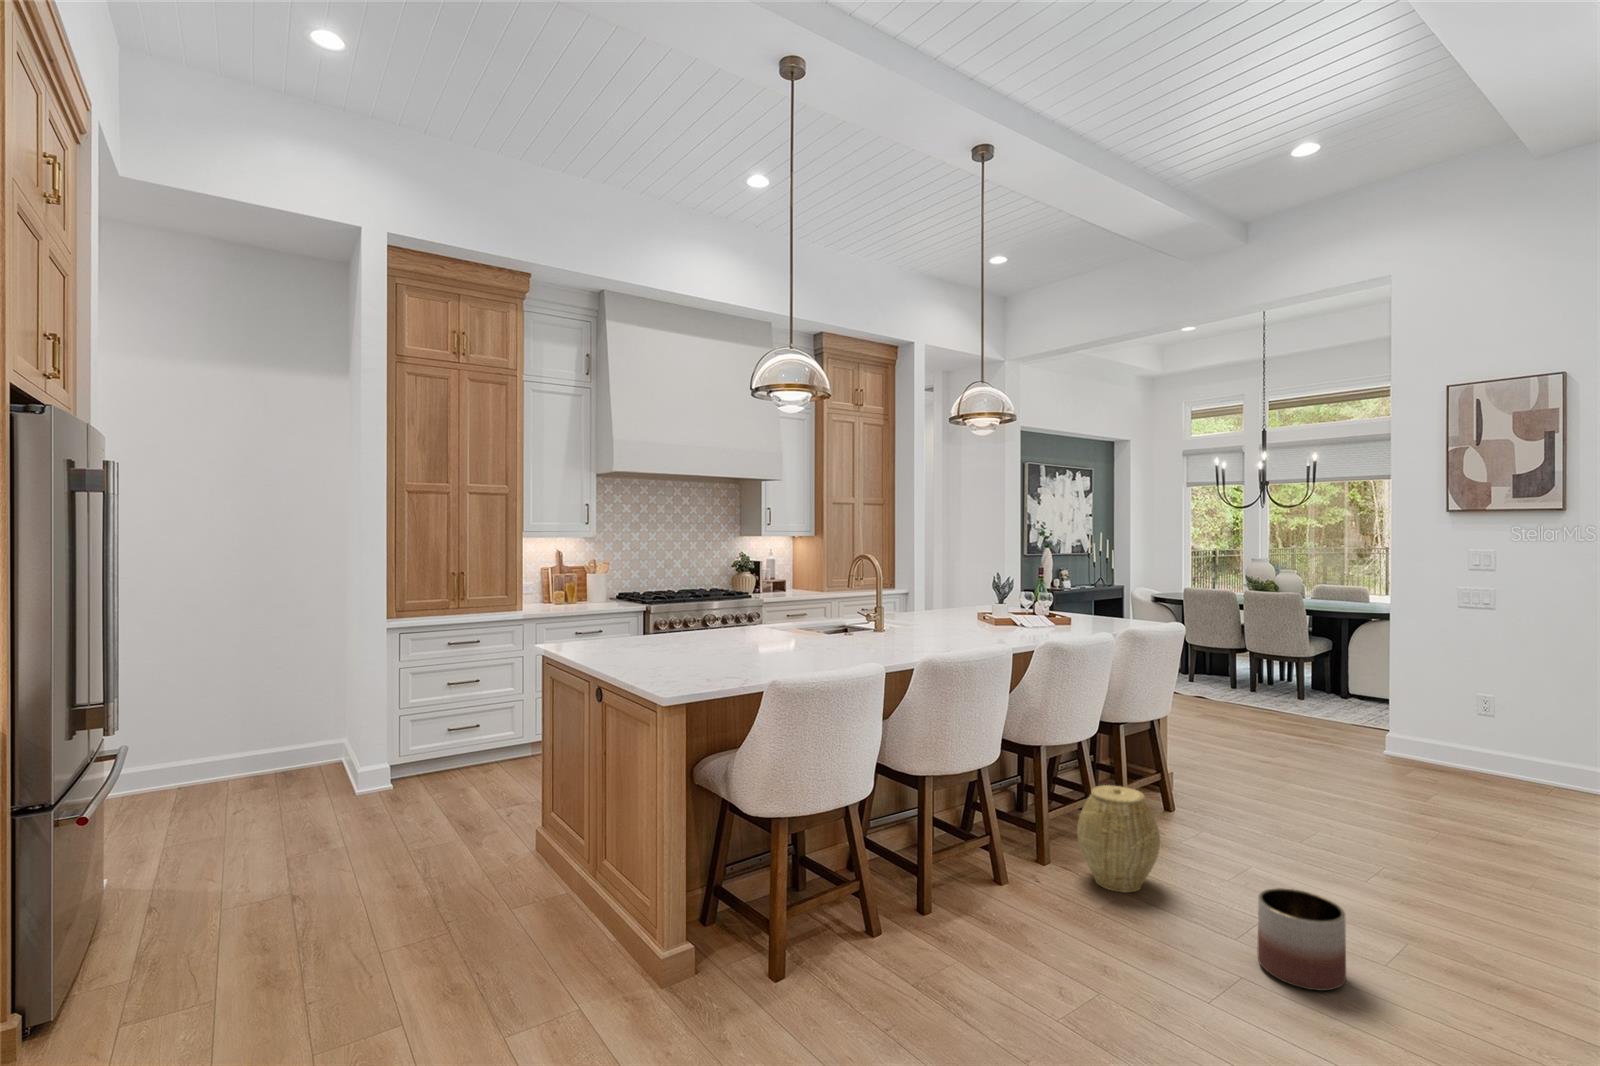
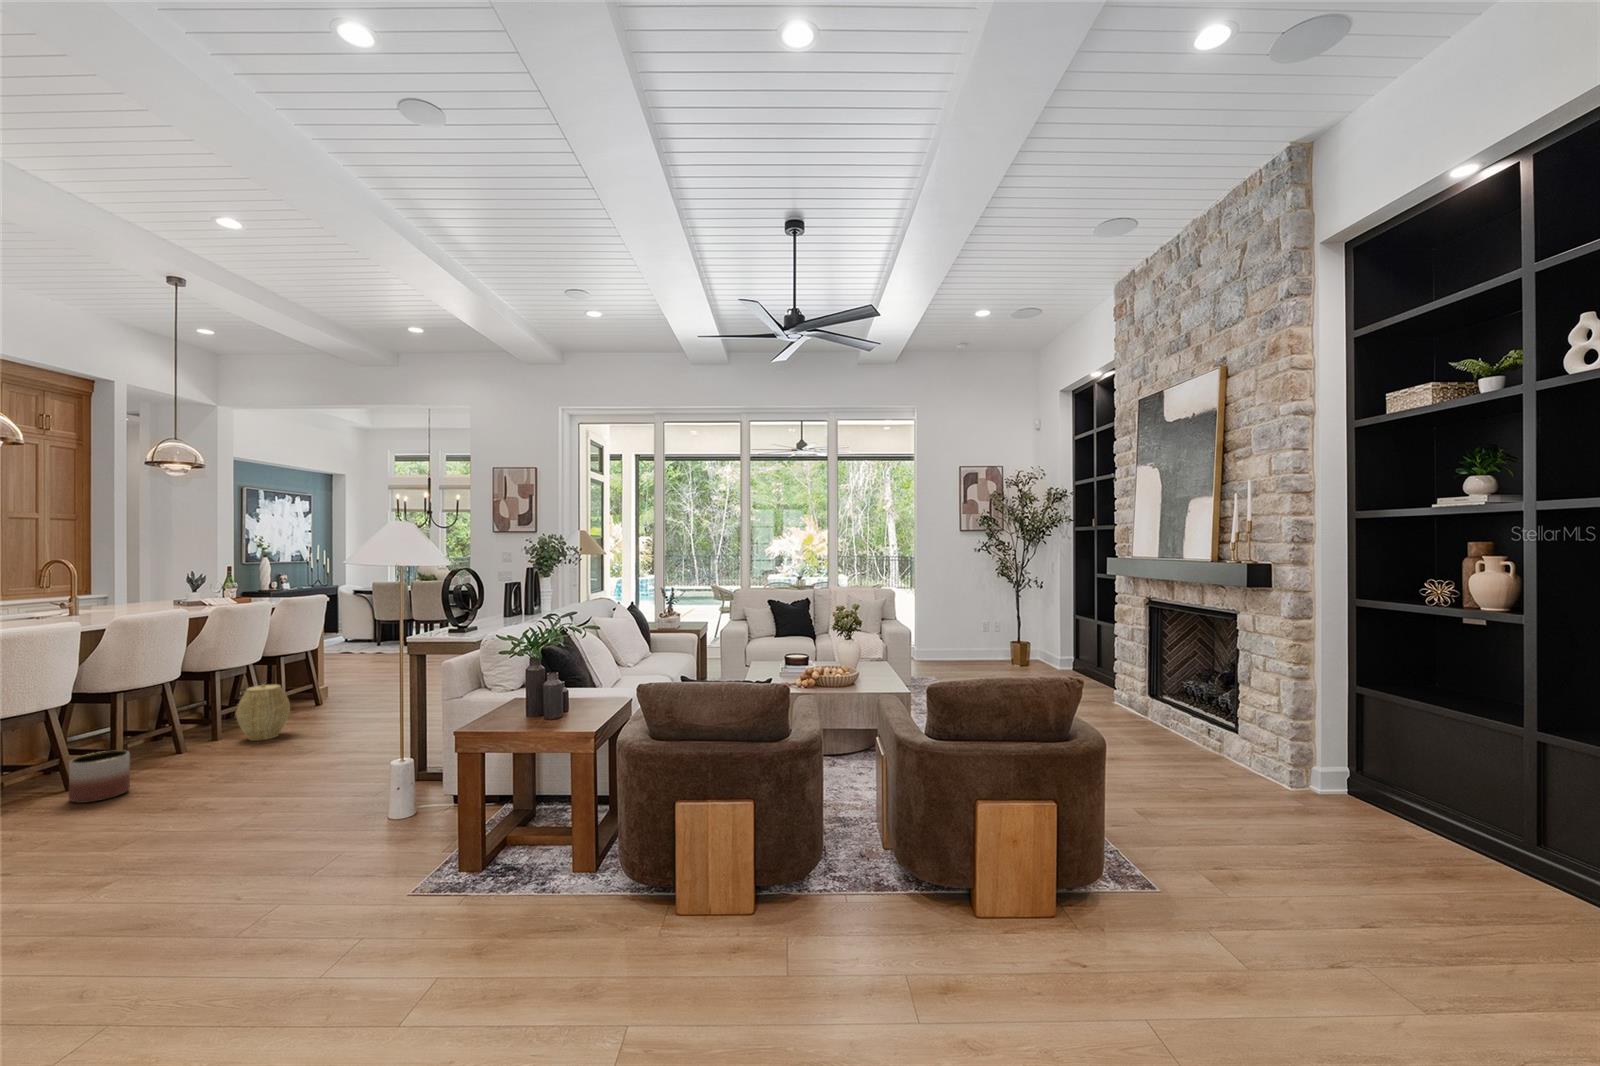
planter: present [1257,888,1346,991] -> present [69,750,130,803]

